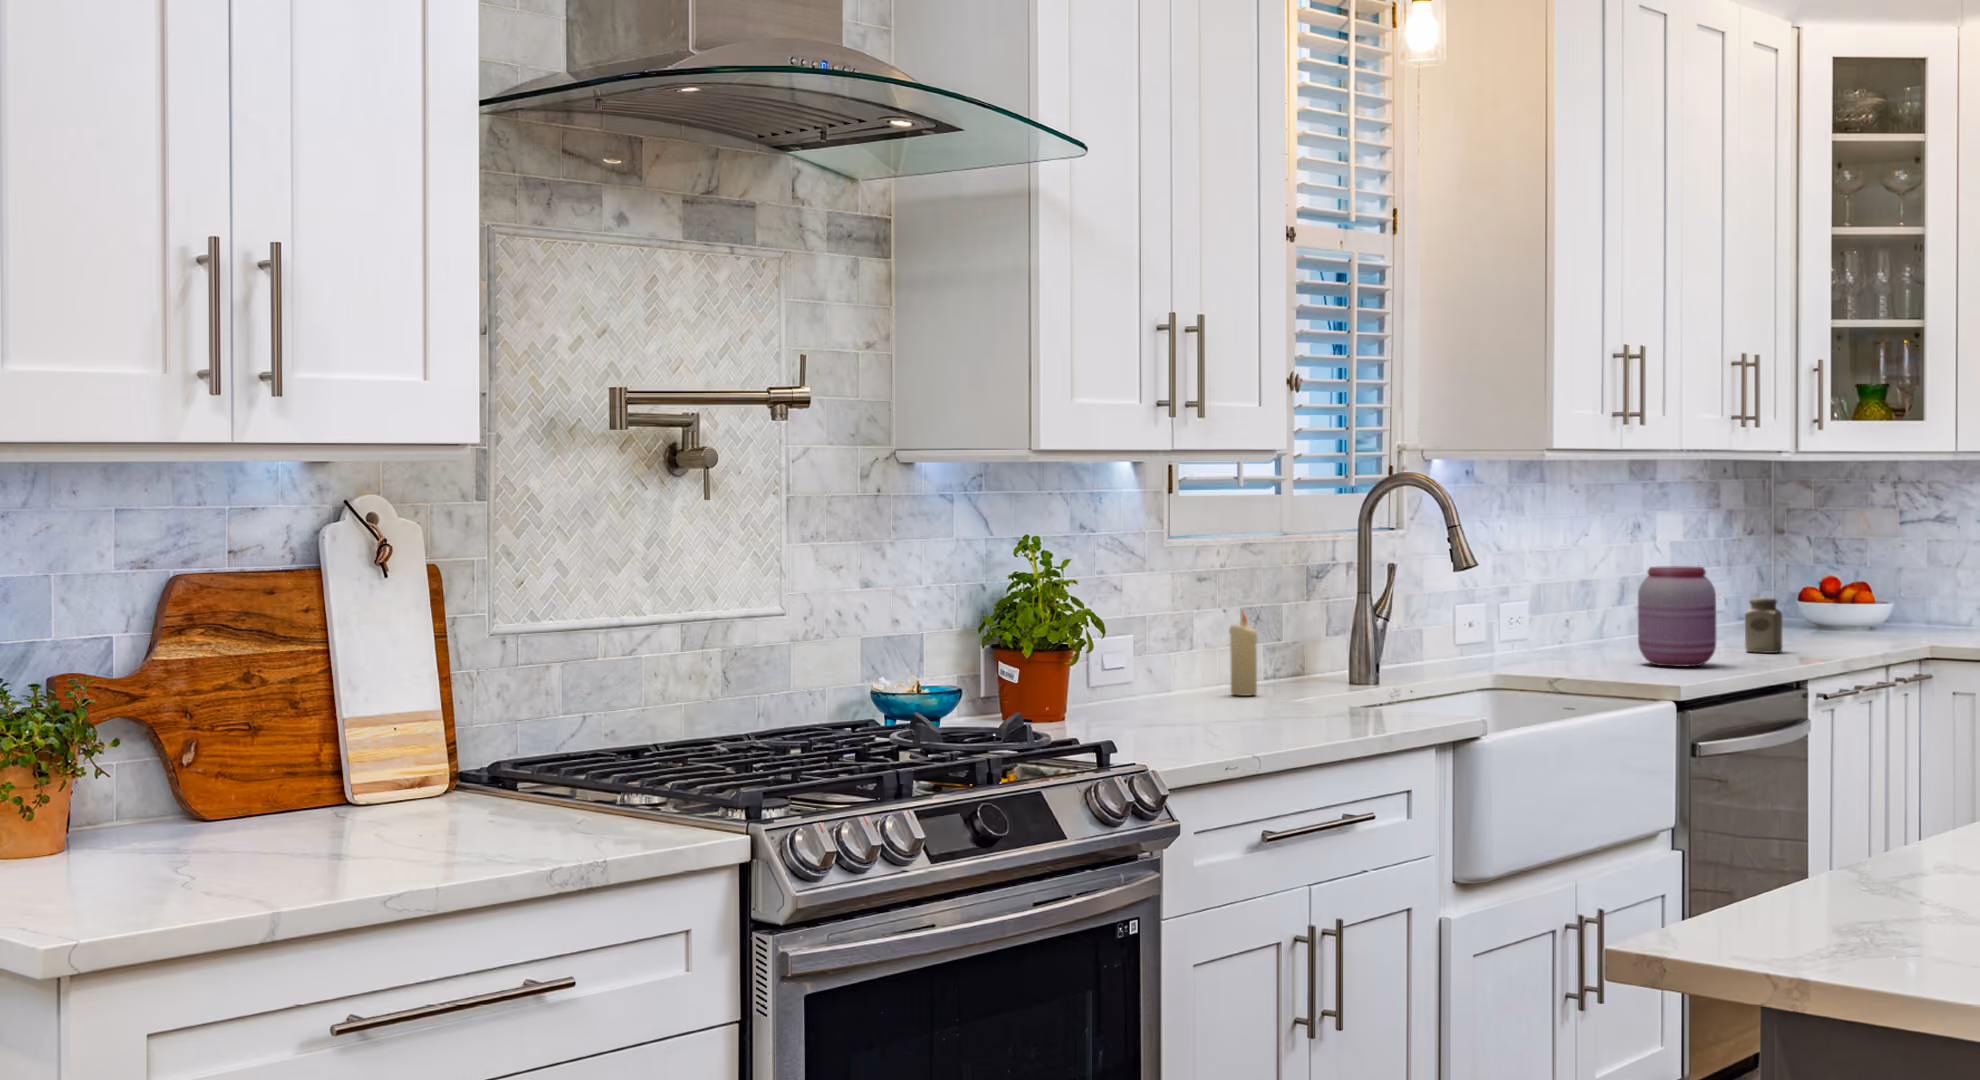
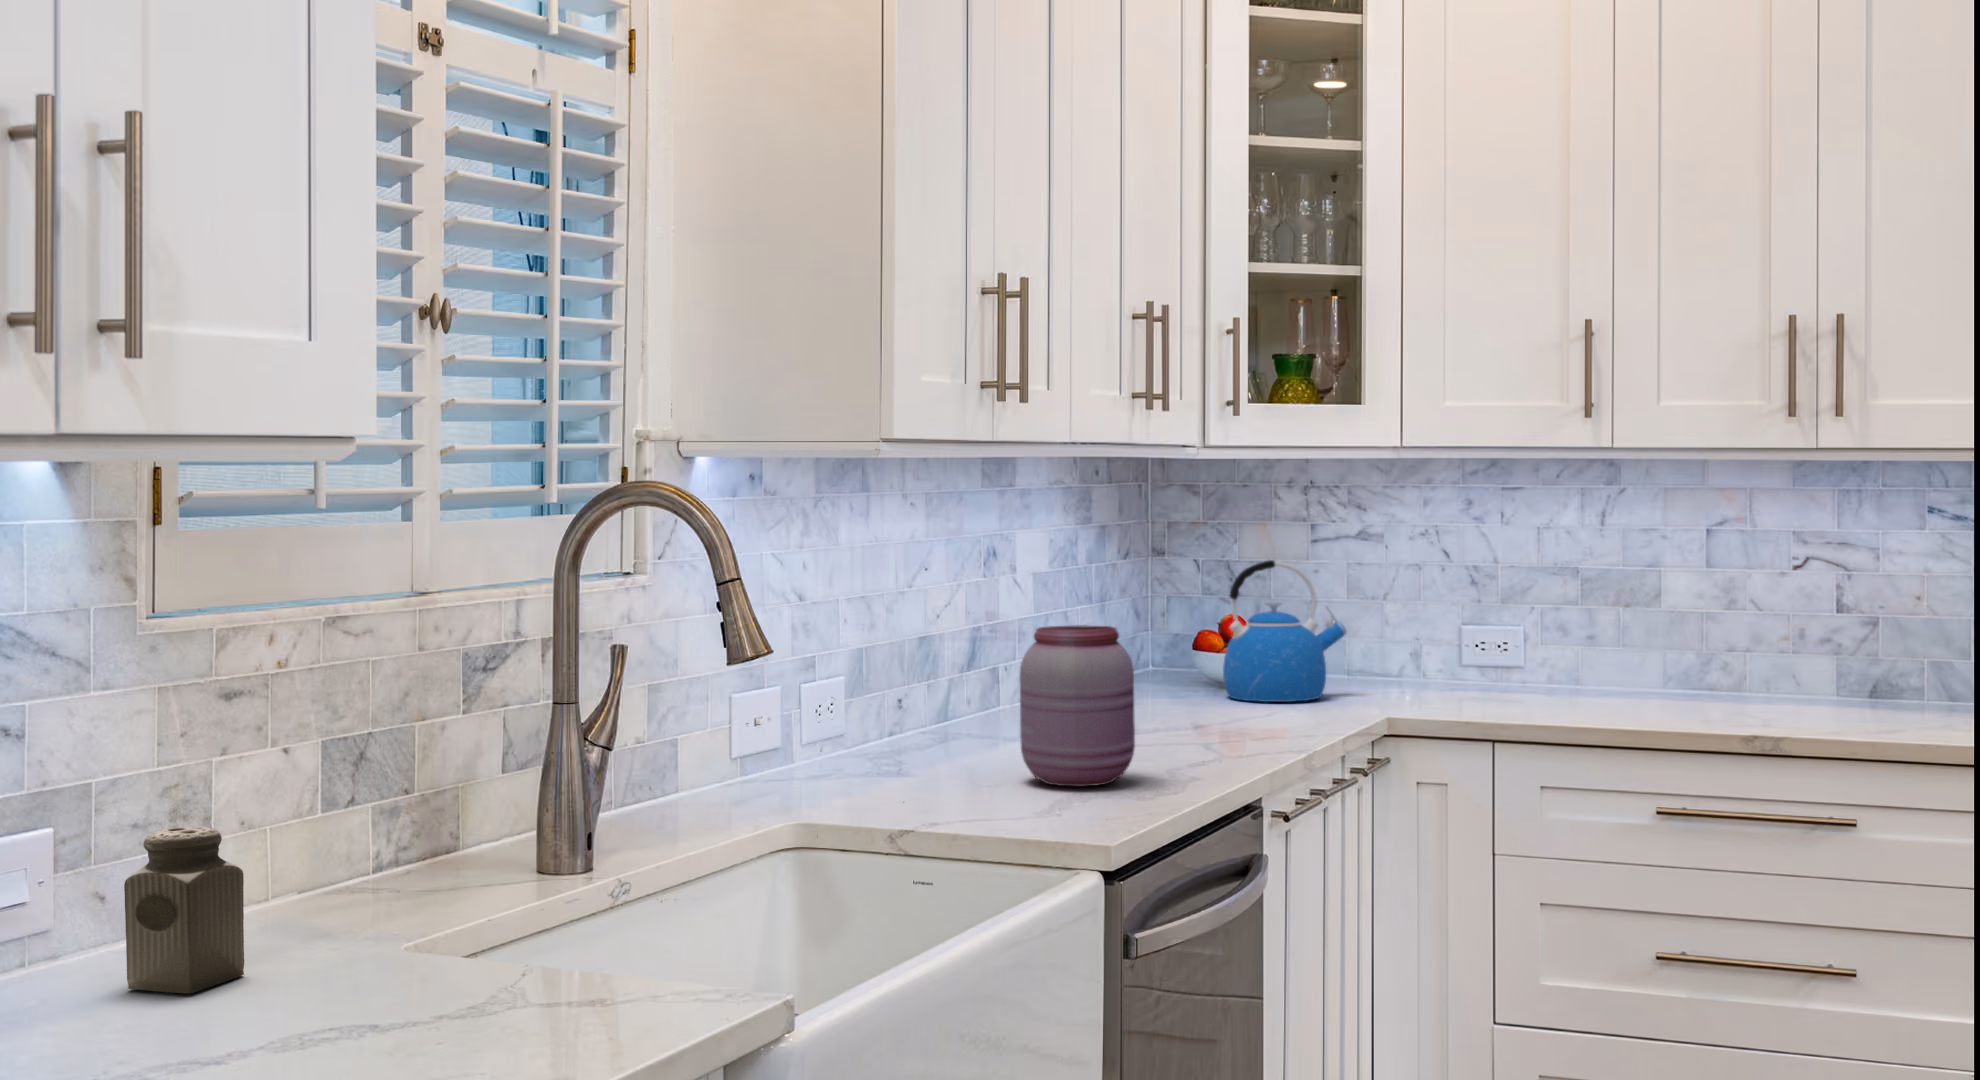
kettle: none [1815,535,1920,638] -> present [1223,560,1347,702]
salt shaker: present [1745,597,1782,653] -> present [124,827,244,993]
candle: present [1229,613,1257,696] -> none [271,766,332,944]

